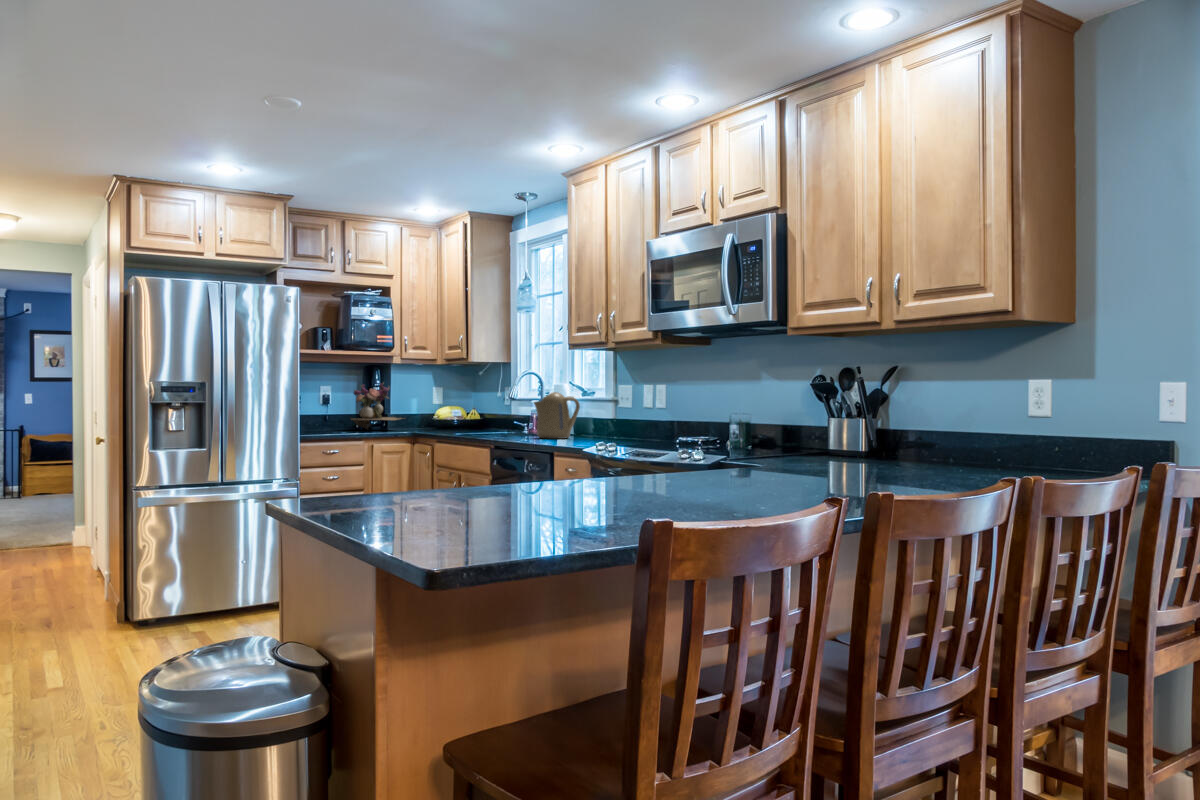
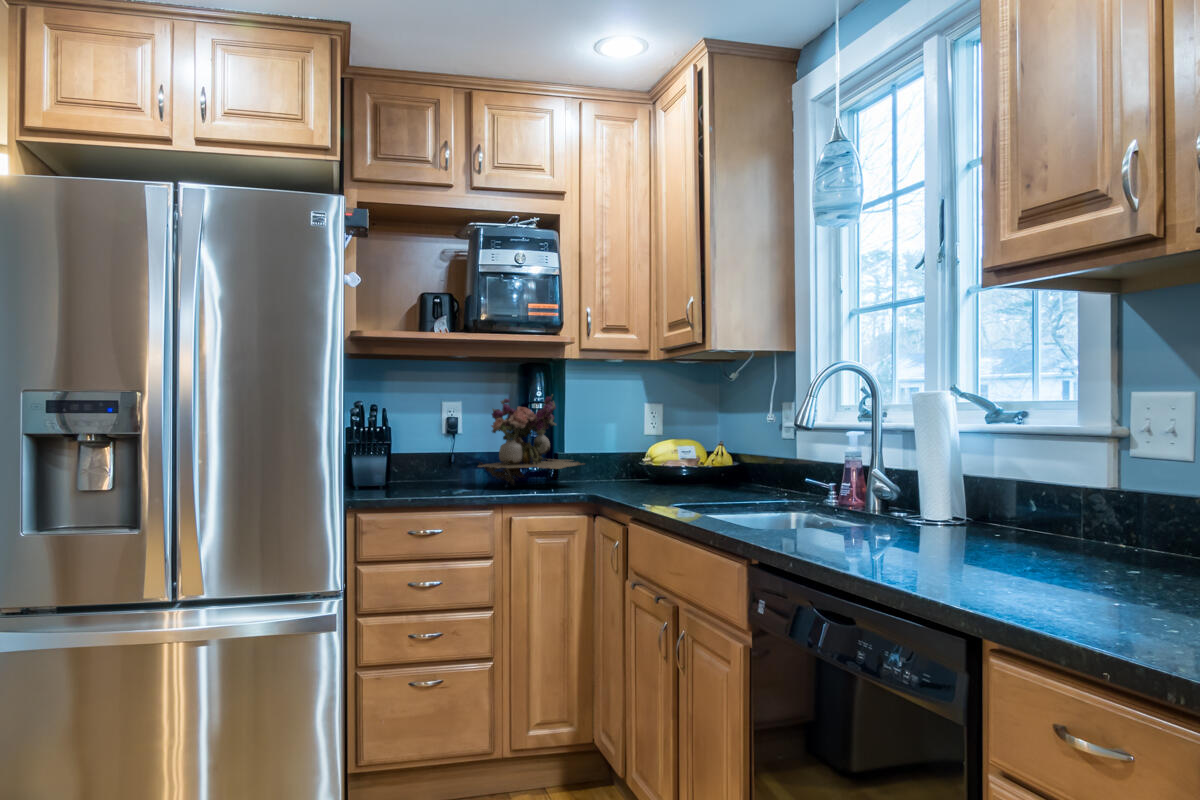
kettle: present [534,392,580,439] -> none [871,412,1031,562]

